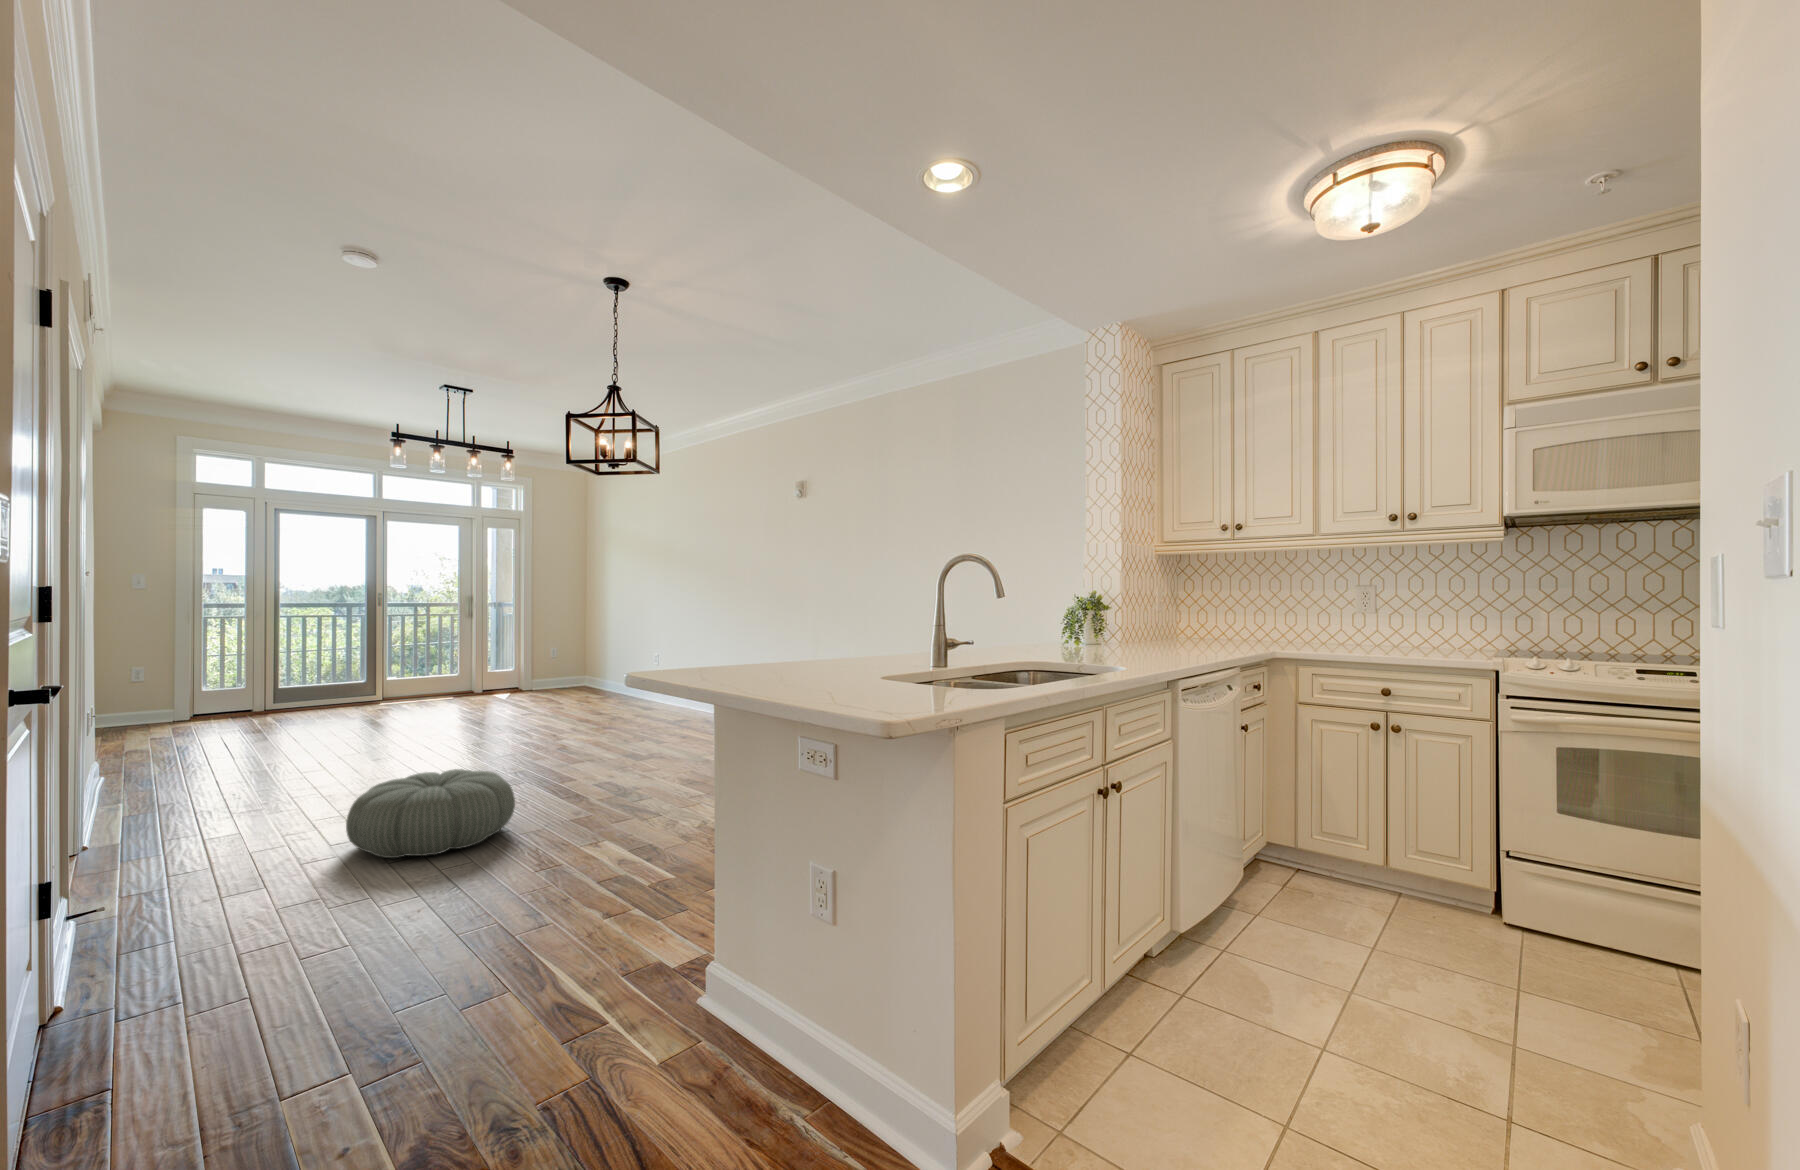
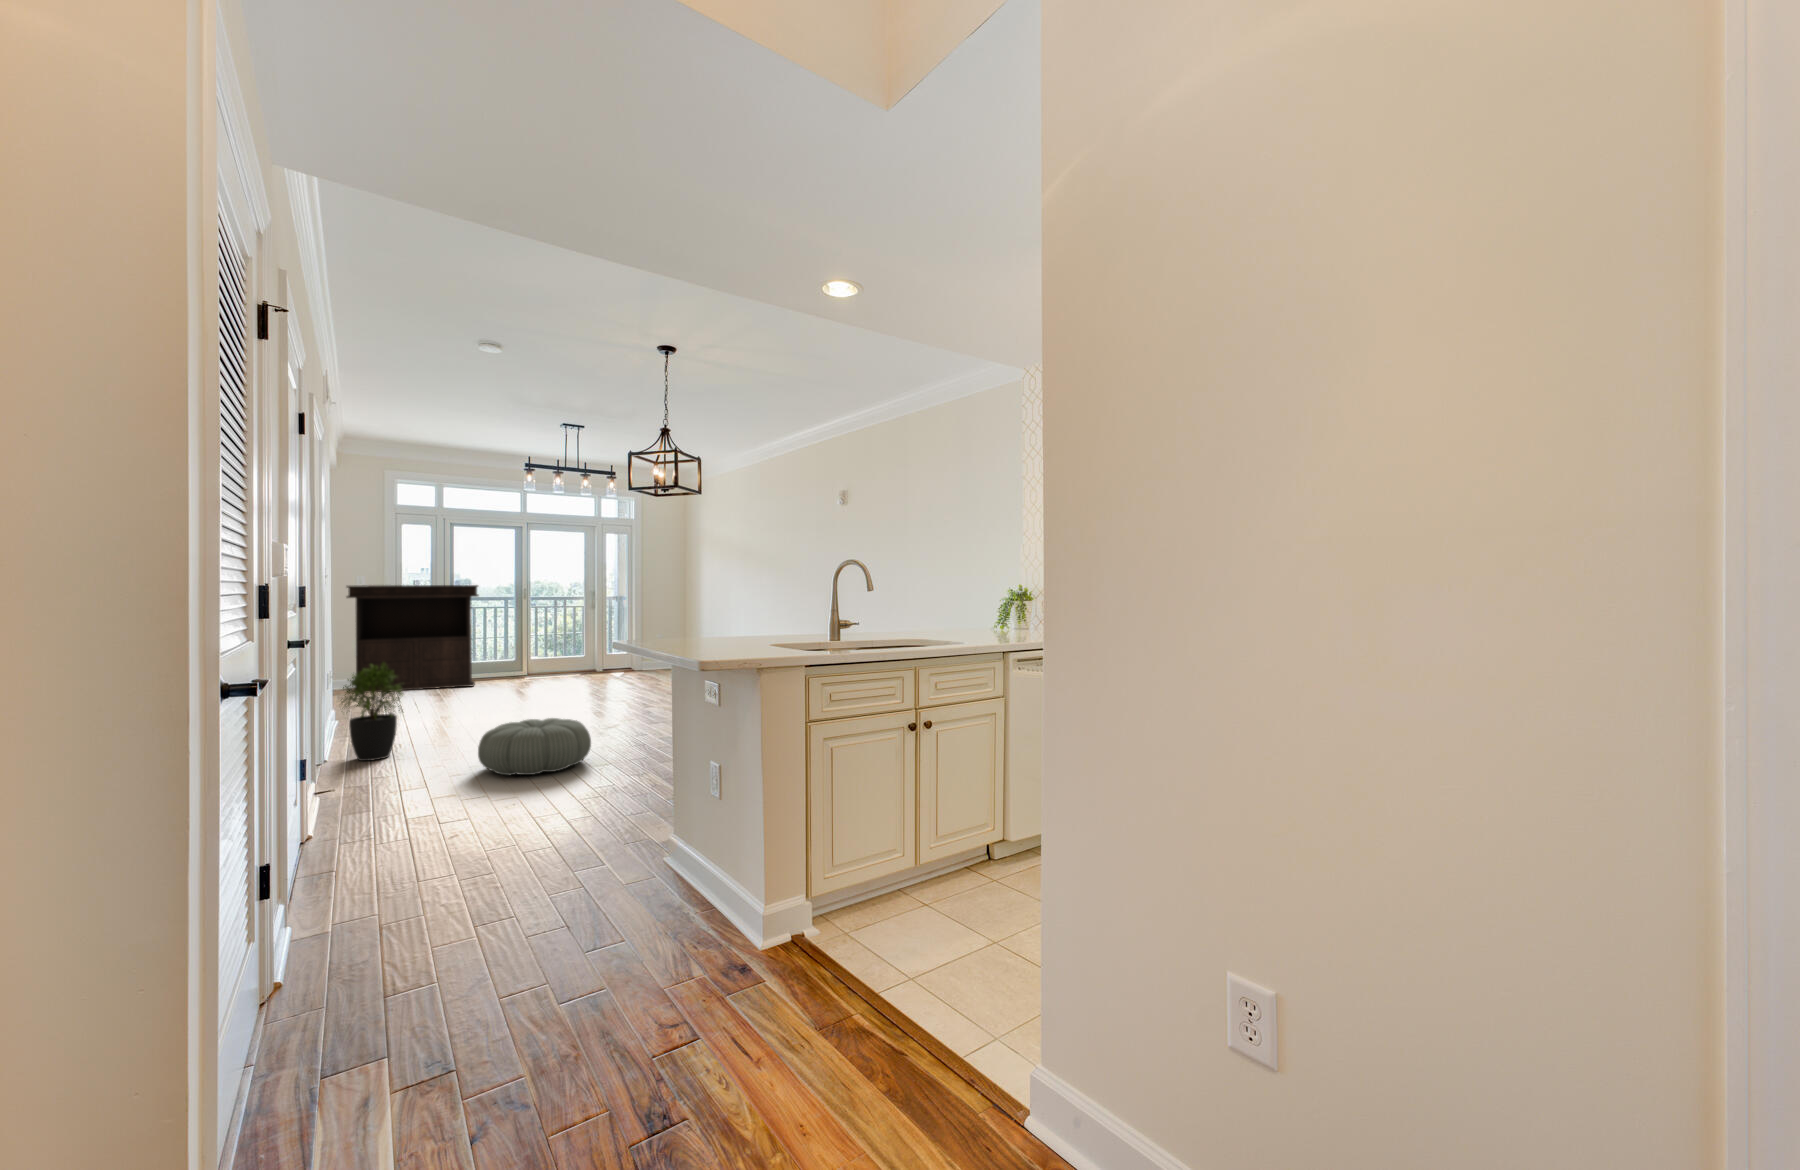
console table: none [118,588,316,733] -> present [347,585,479,692]
potted plant: none [105,696,225,845] -> present [340,662,403,761]

